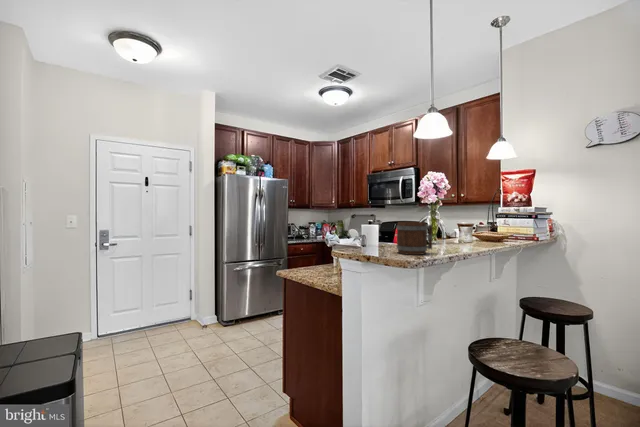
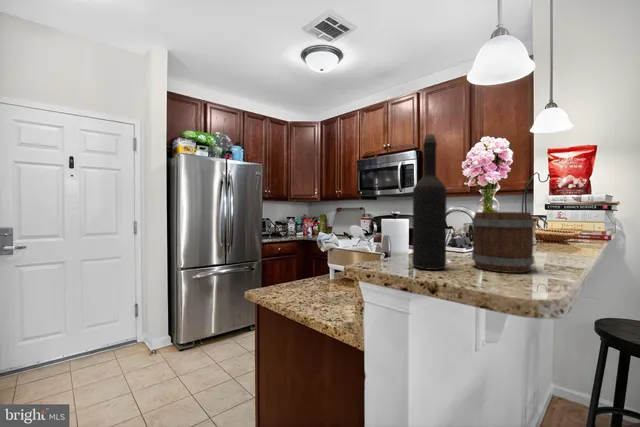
wine bottle: none [362,180,379,253] -> present [412,134,447,270]

